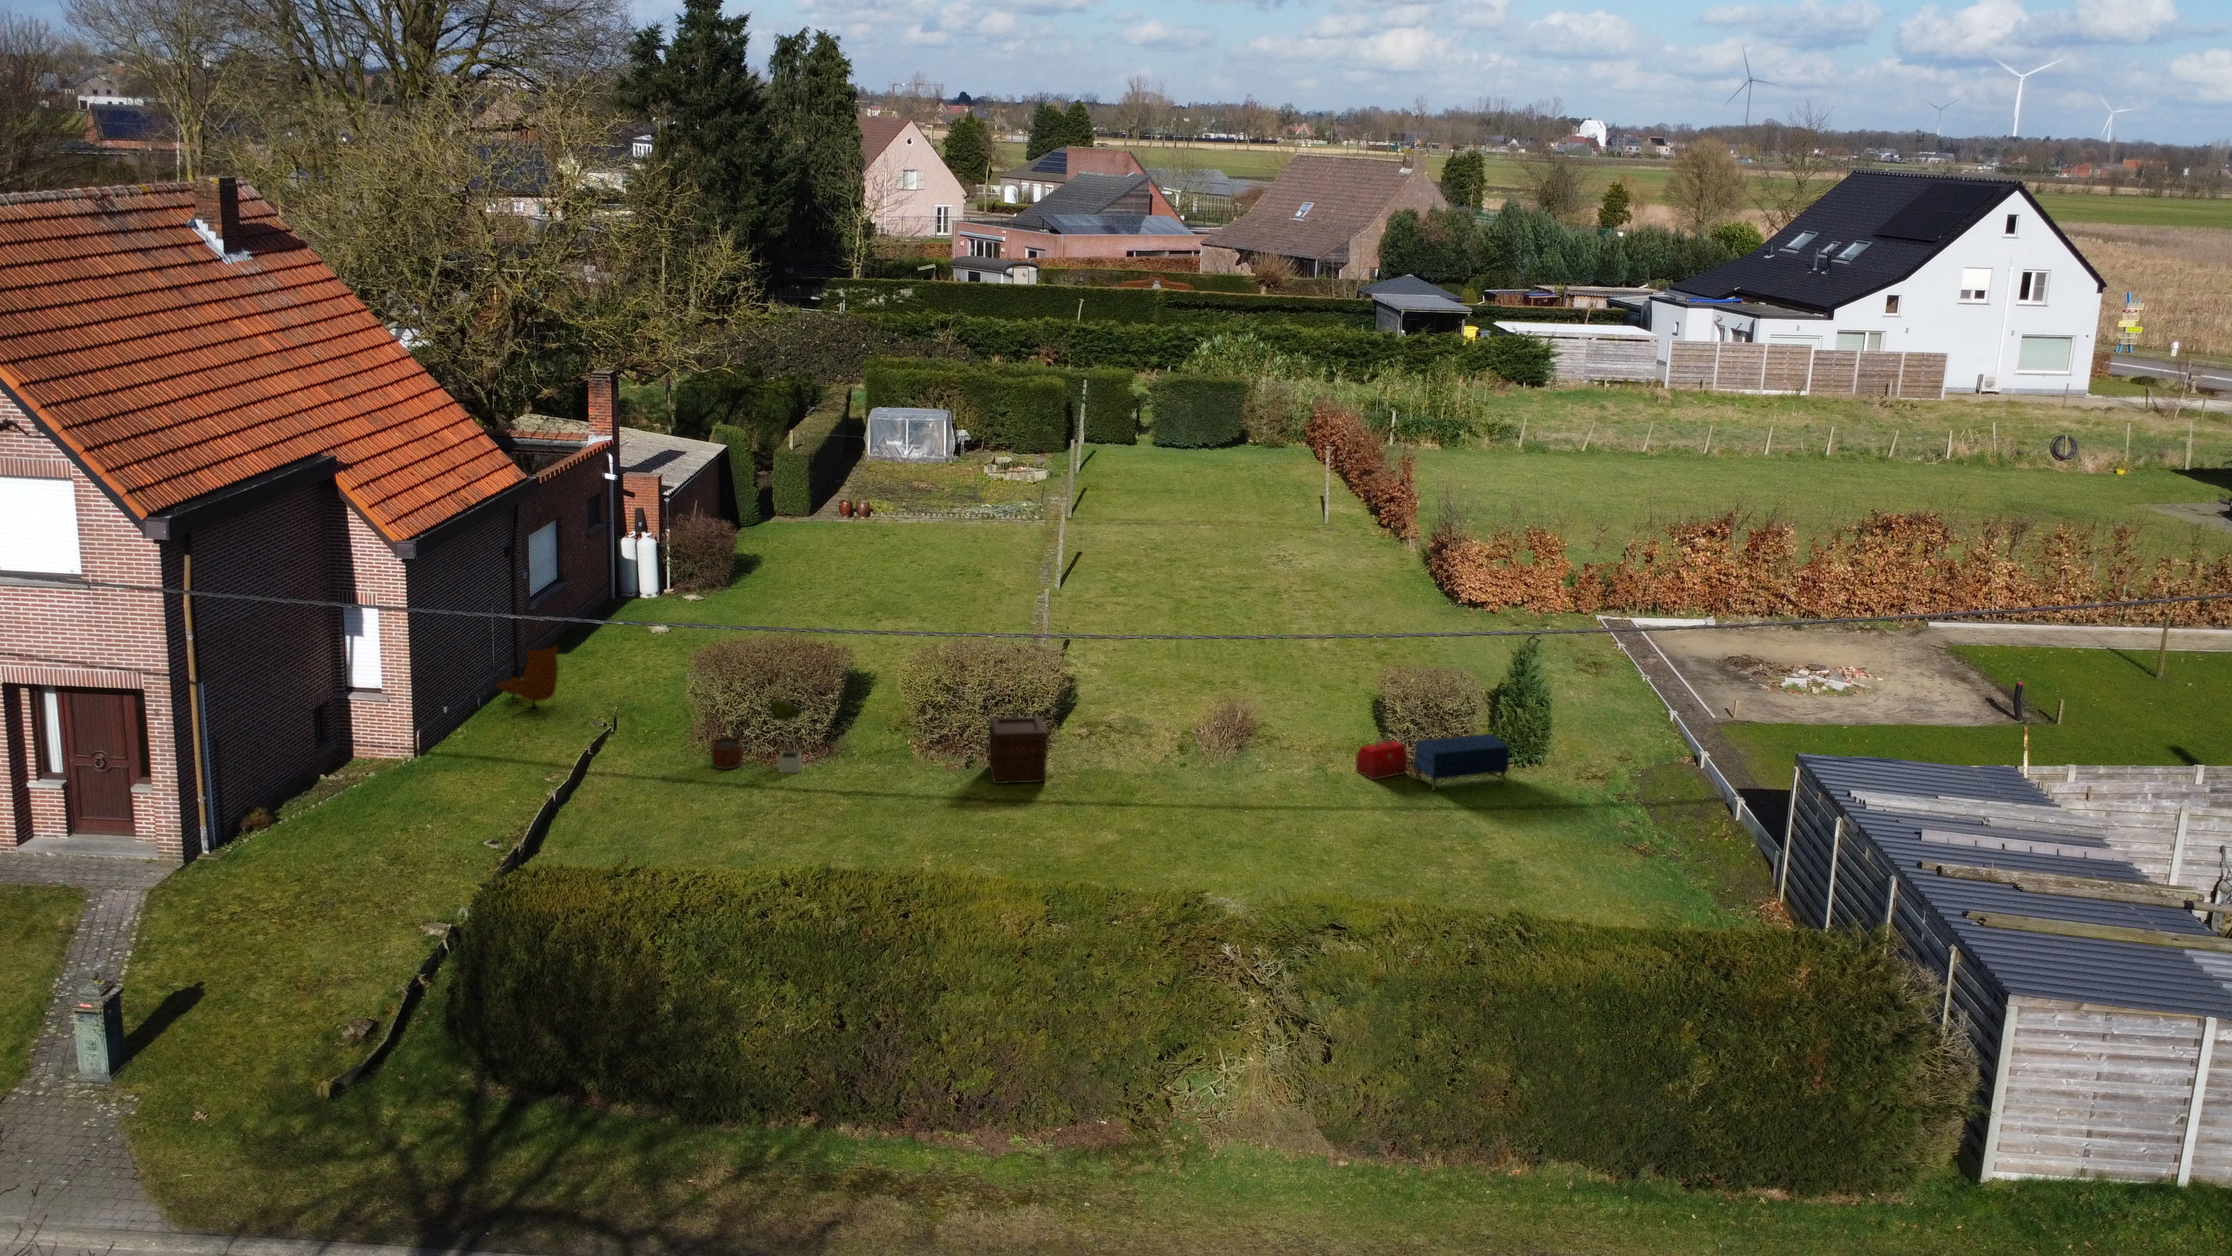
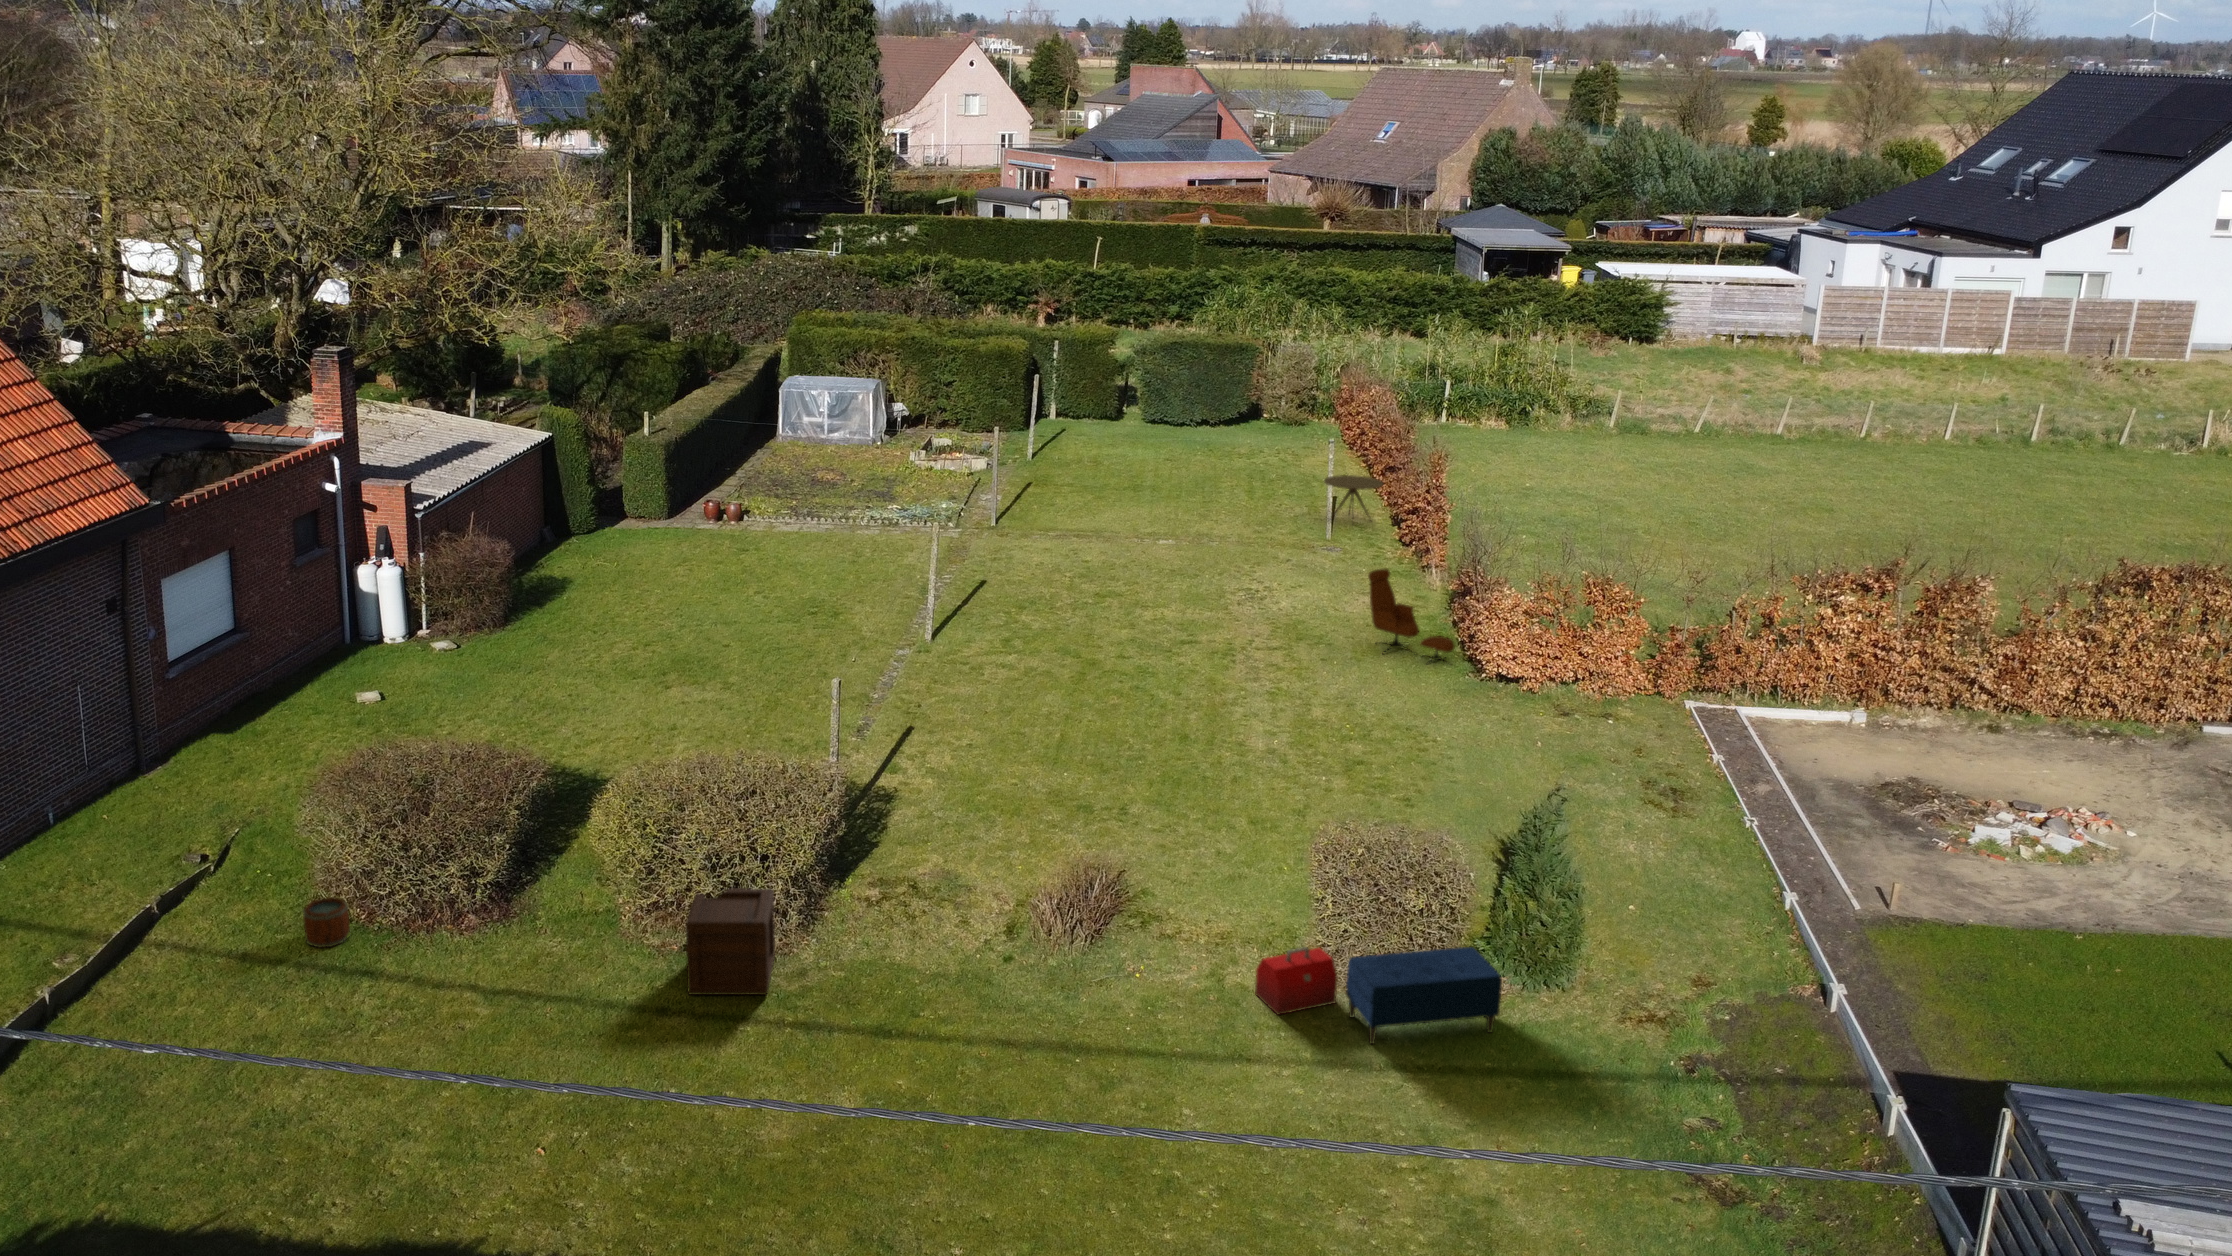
round table: none [1321,478,1367,515] -> present [1324,475,1383,518]
lounge chair: present [497,646,558,715] -> present [1368,568,1455,663]
potted tree: present [769,700,802,773] -> none [374,852,431,959]

